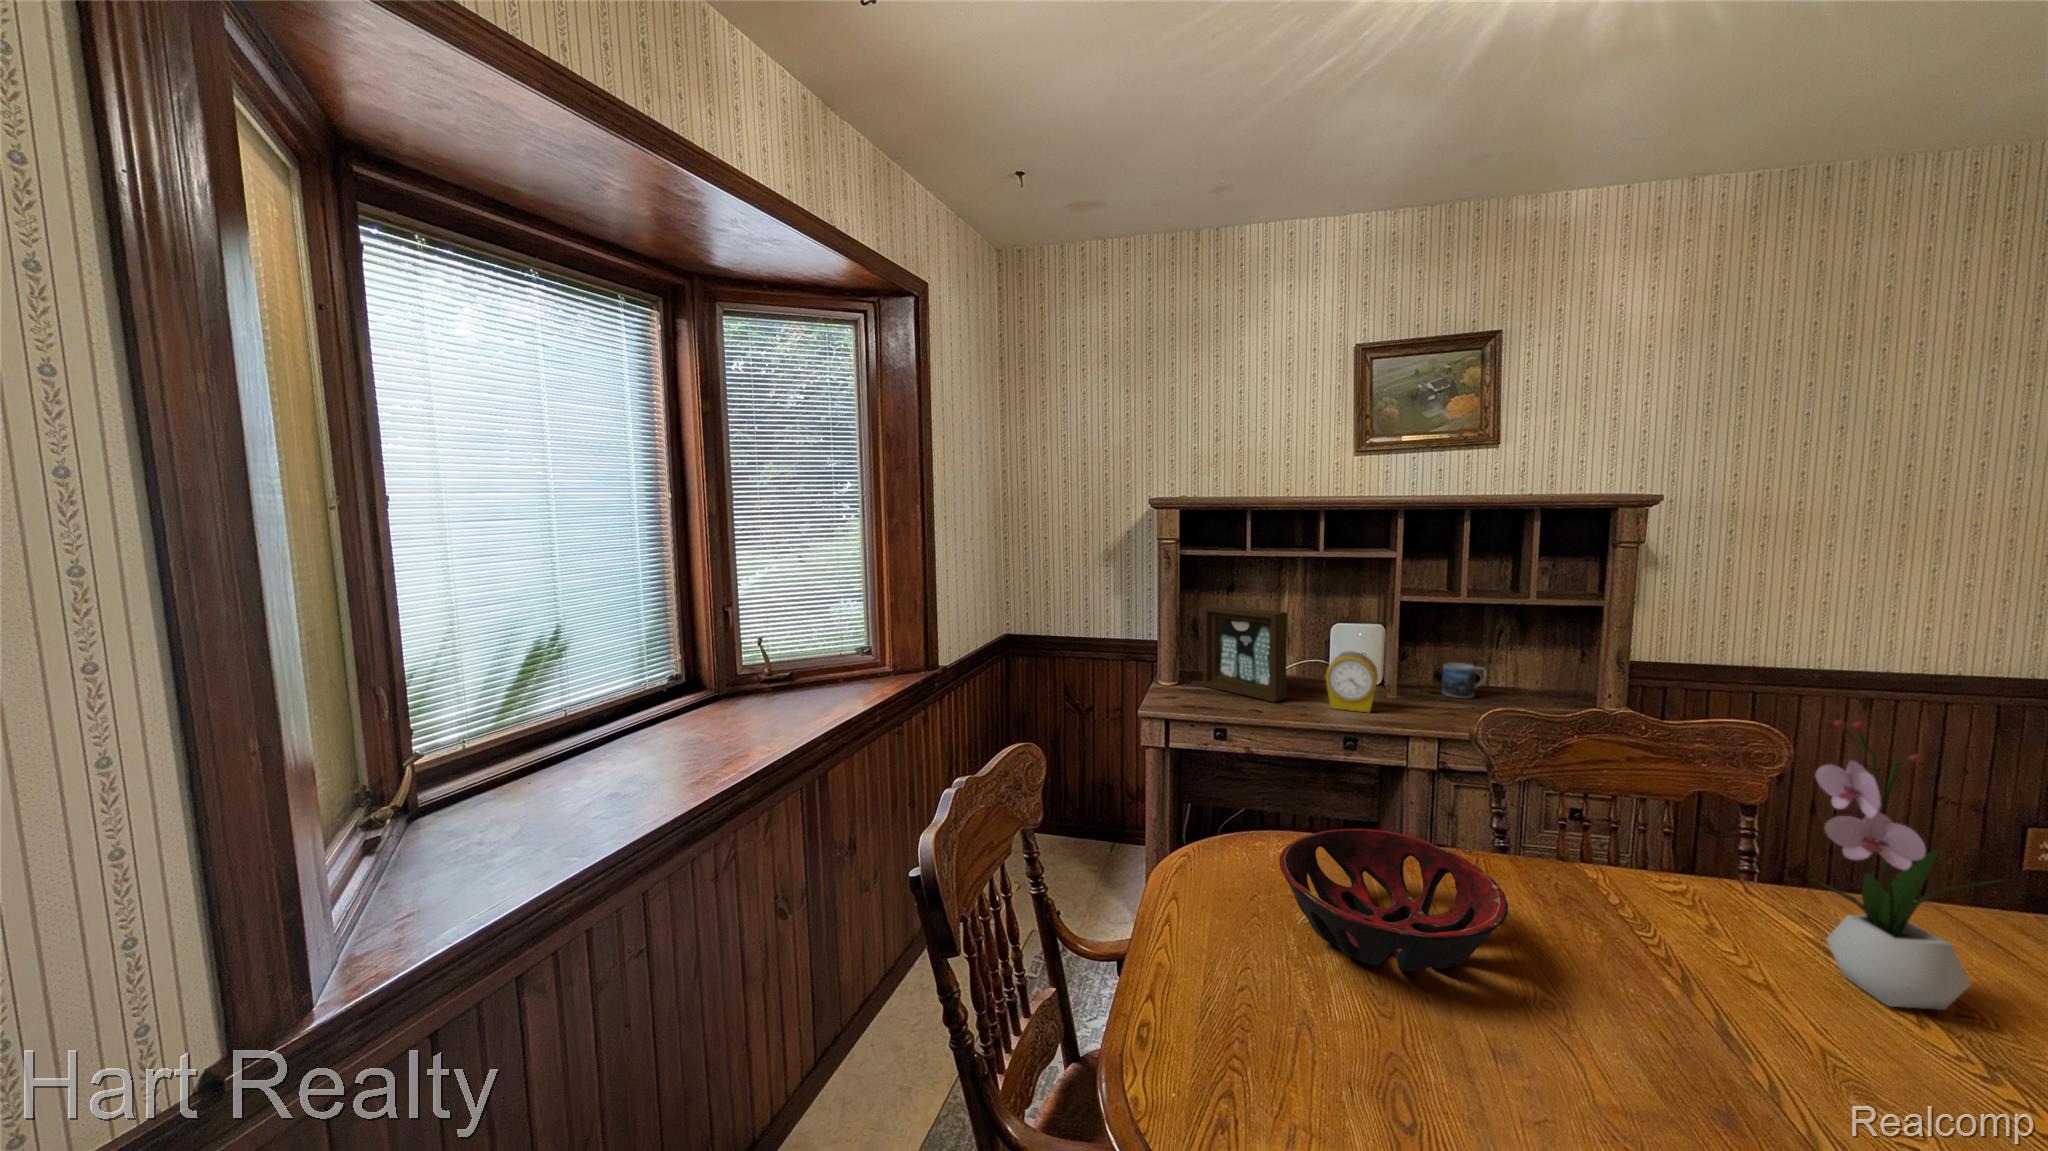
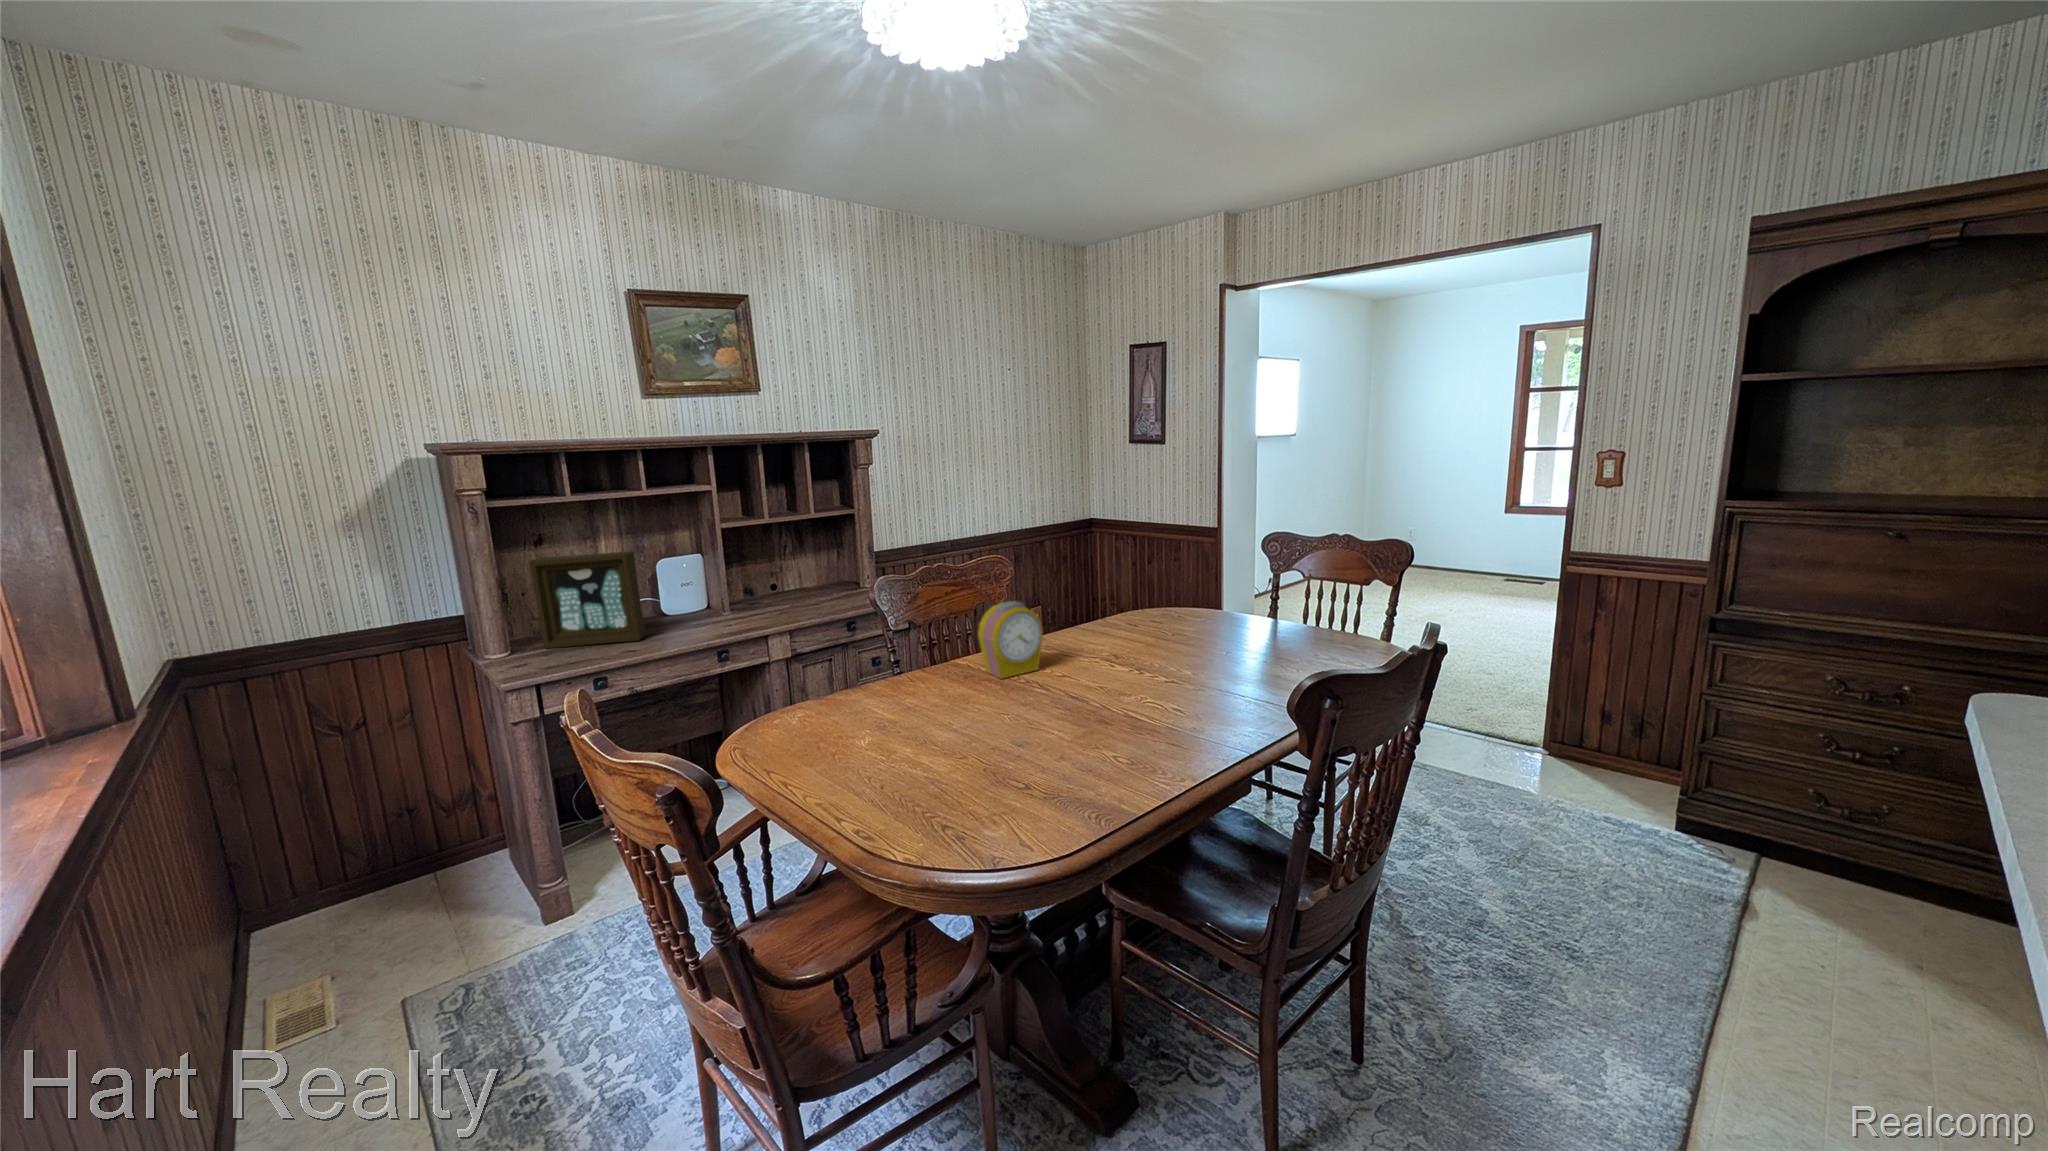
alarm clock: present [1325,651,1378,713] -> present [978,601,1043,679]
mug: present [1442,663,1487,698] -> none [759,573,788,601]
flower arrangement: present [1814,720,2002,1010] -> none [1058,530,1114,660]
decorative bowl: present [1280,829,1508,971] -> none [841,661,986,741]

